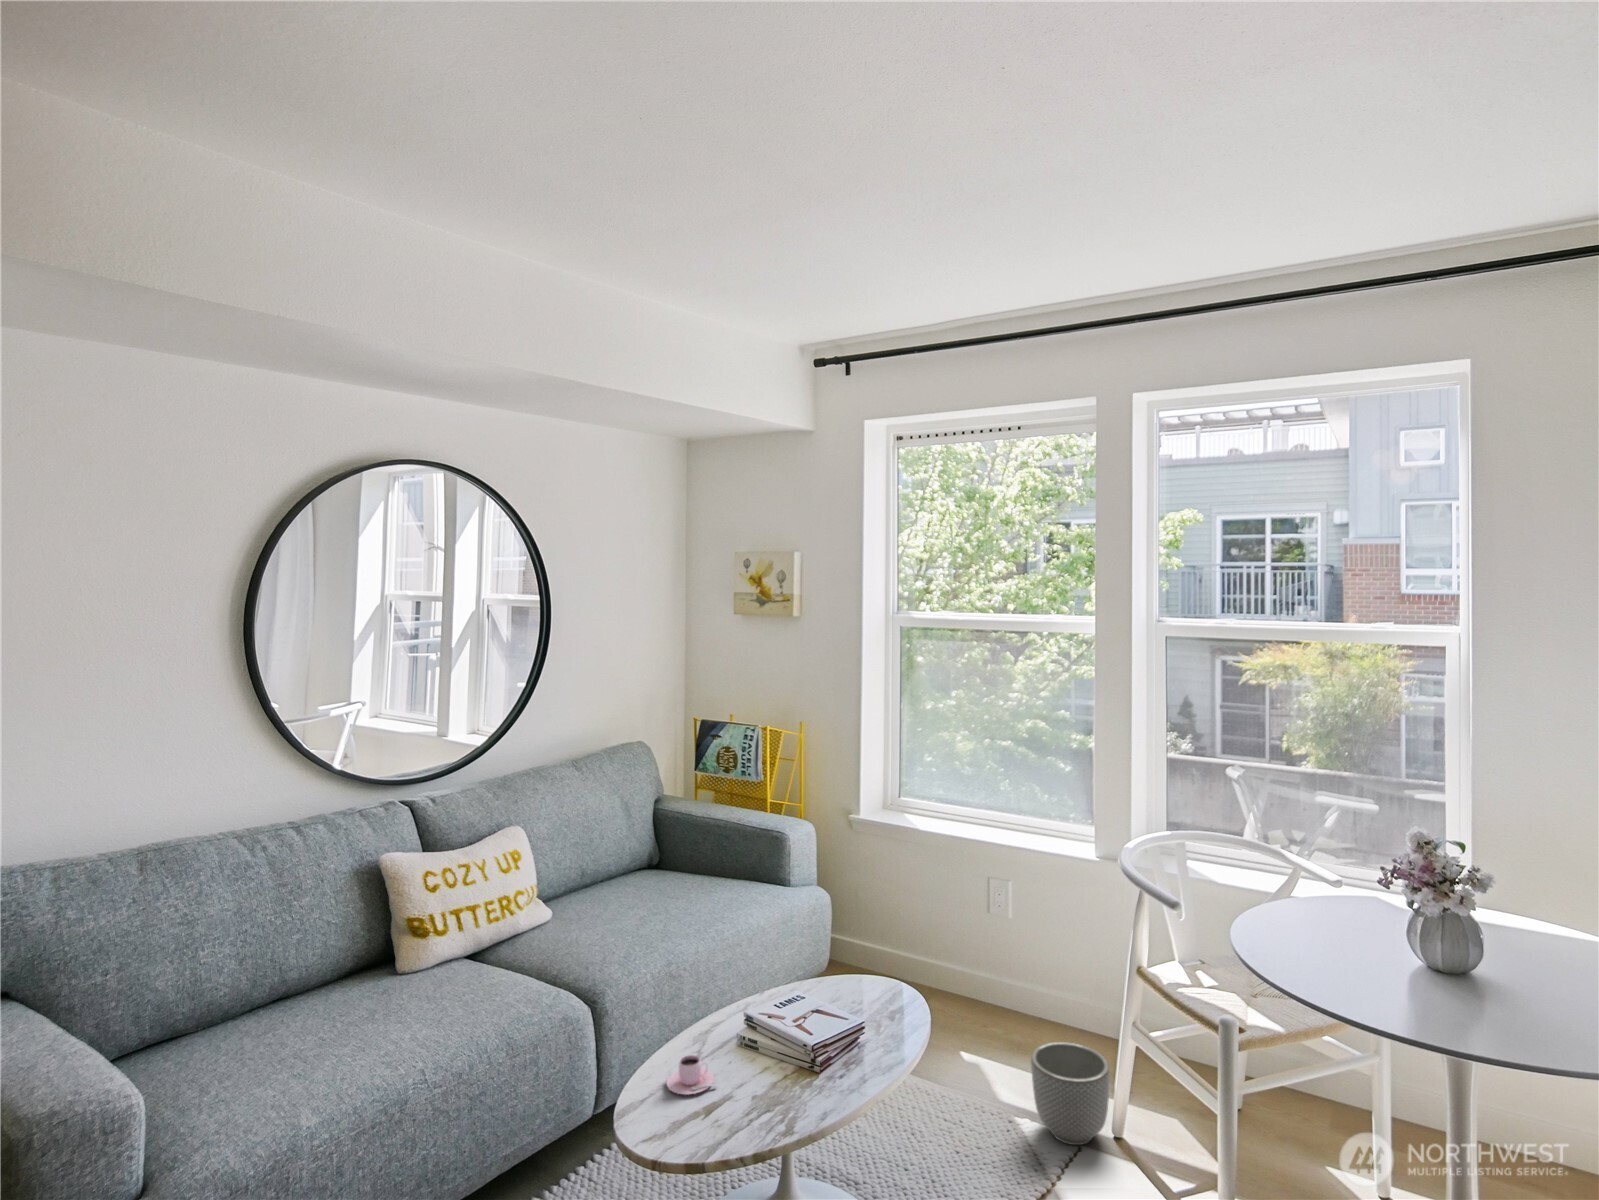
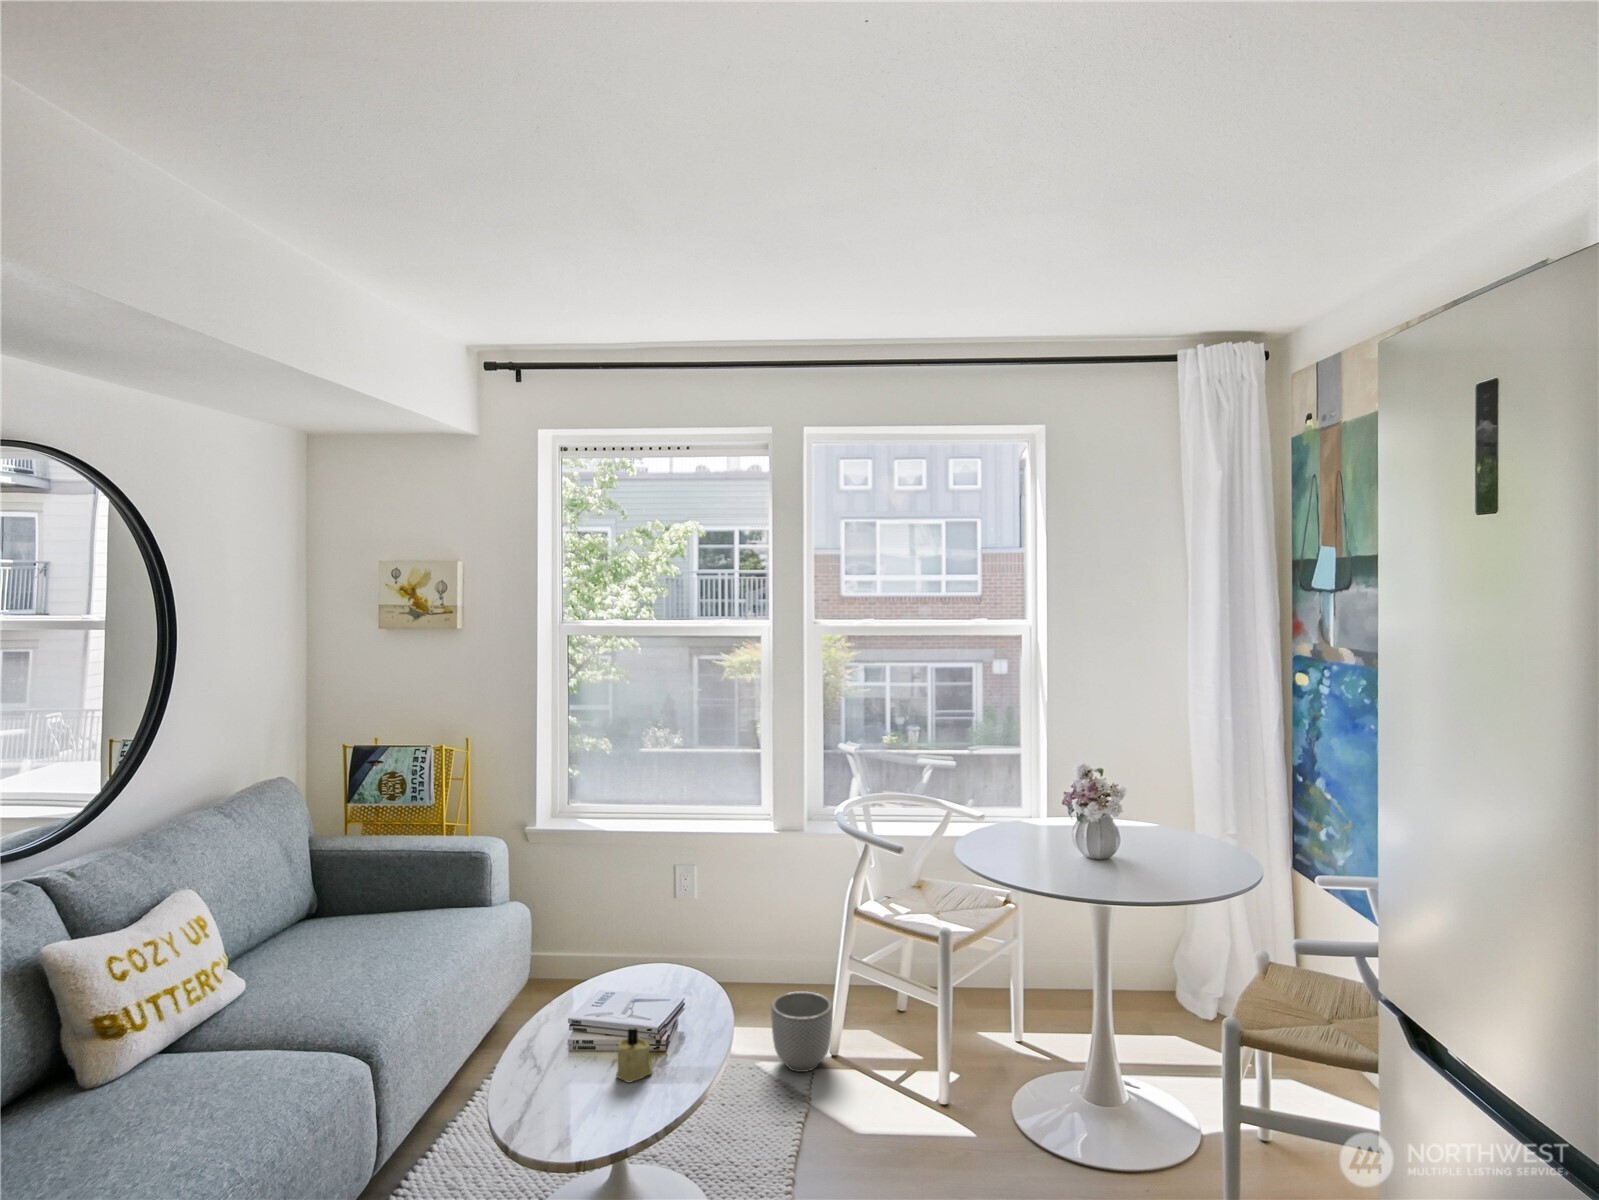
candle: none [752,1036,792,1096] -> present [616,1029,652,1082]
teacup: present [667,1055,716,1095] -> none [532,1036,585,1103]

